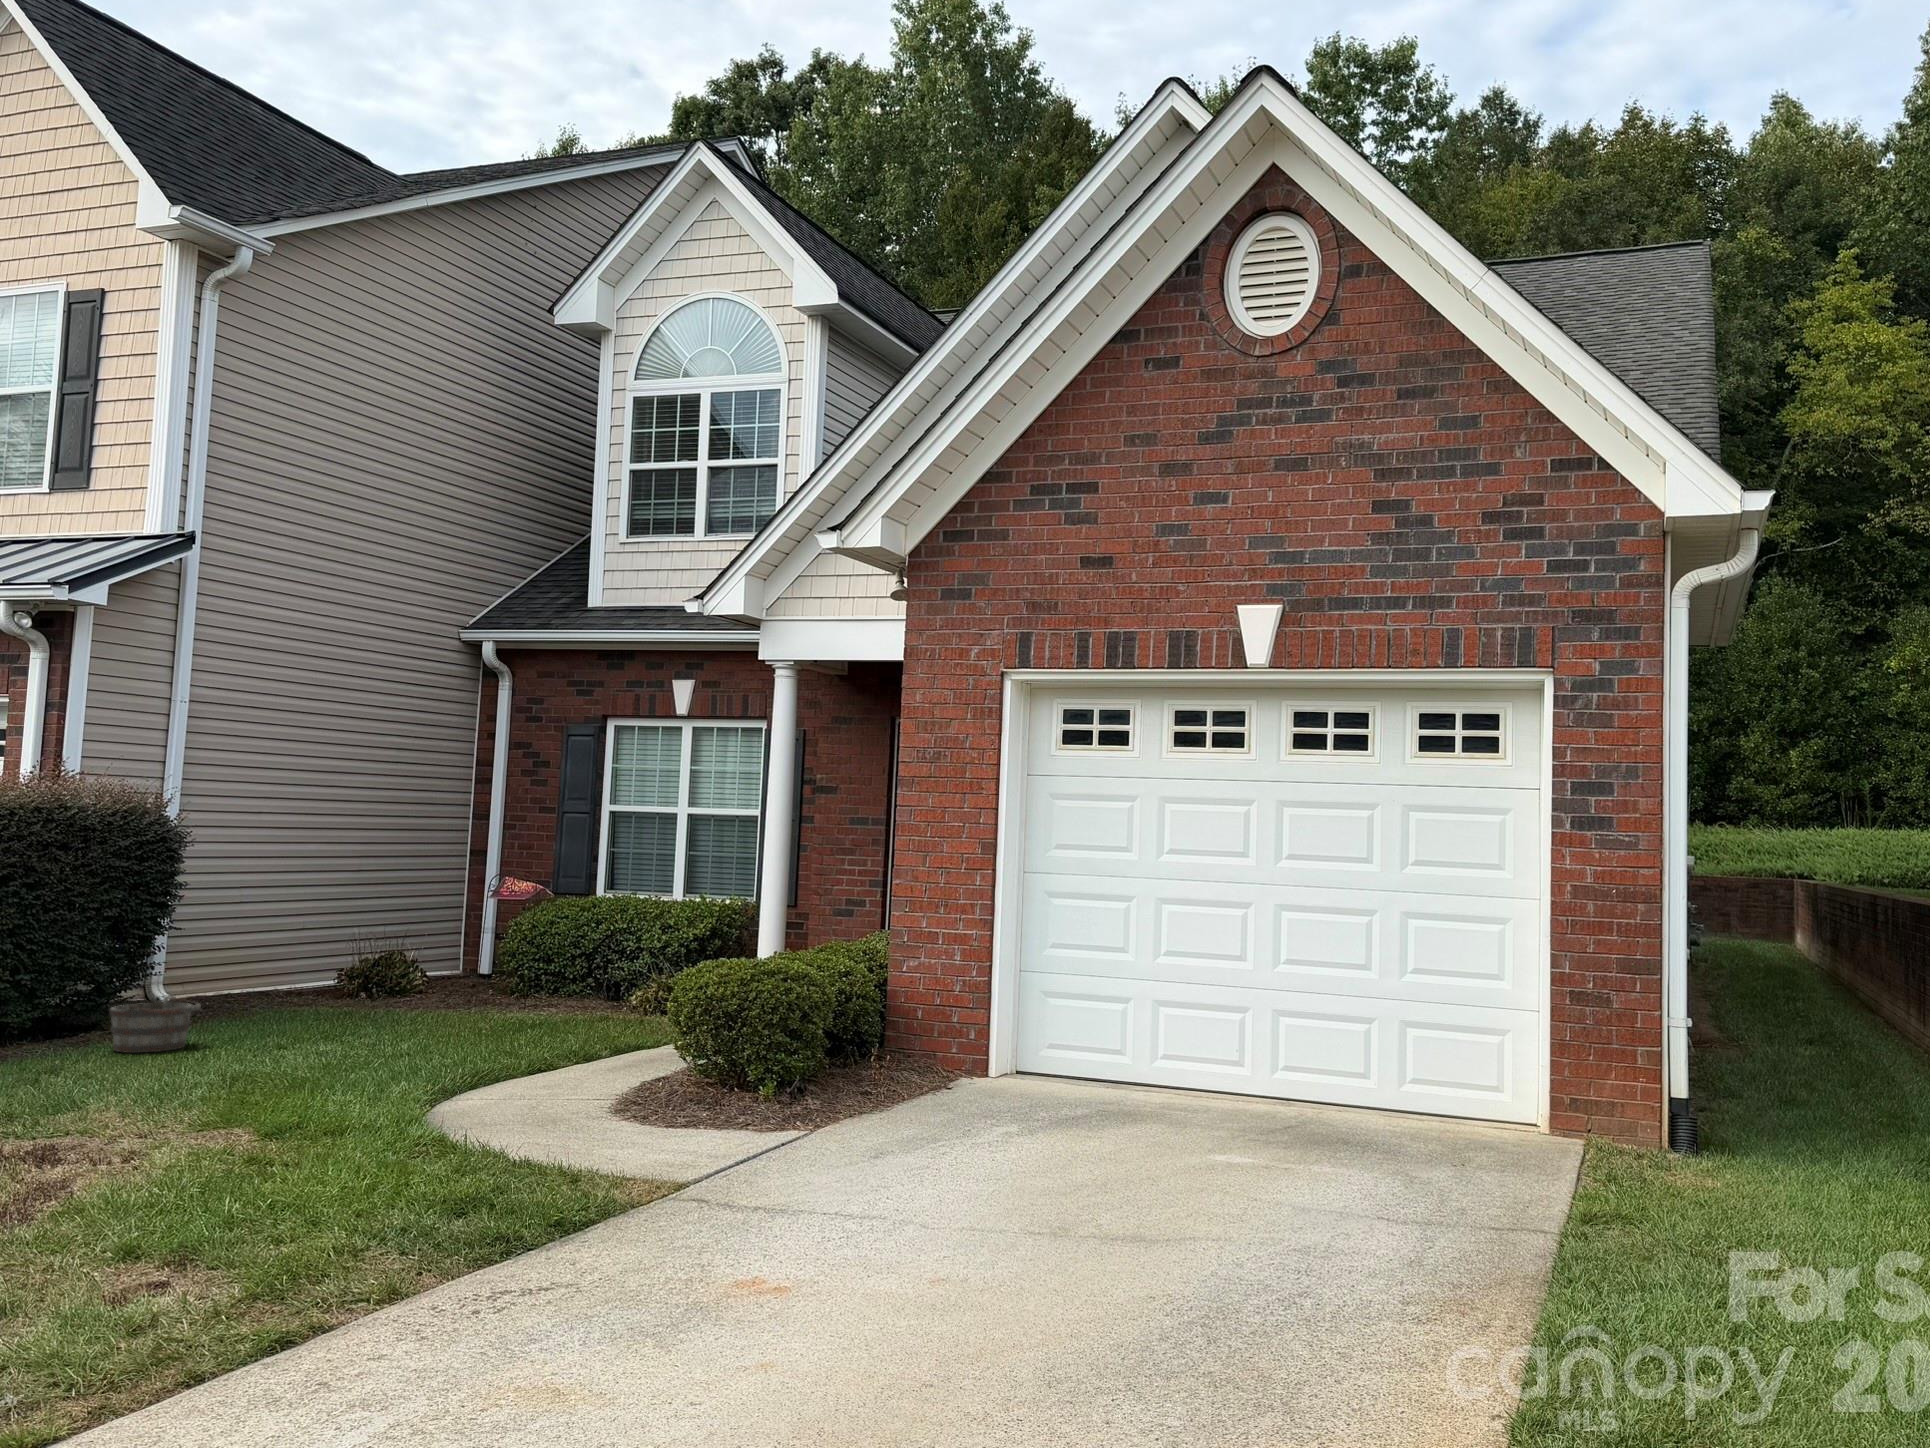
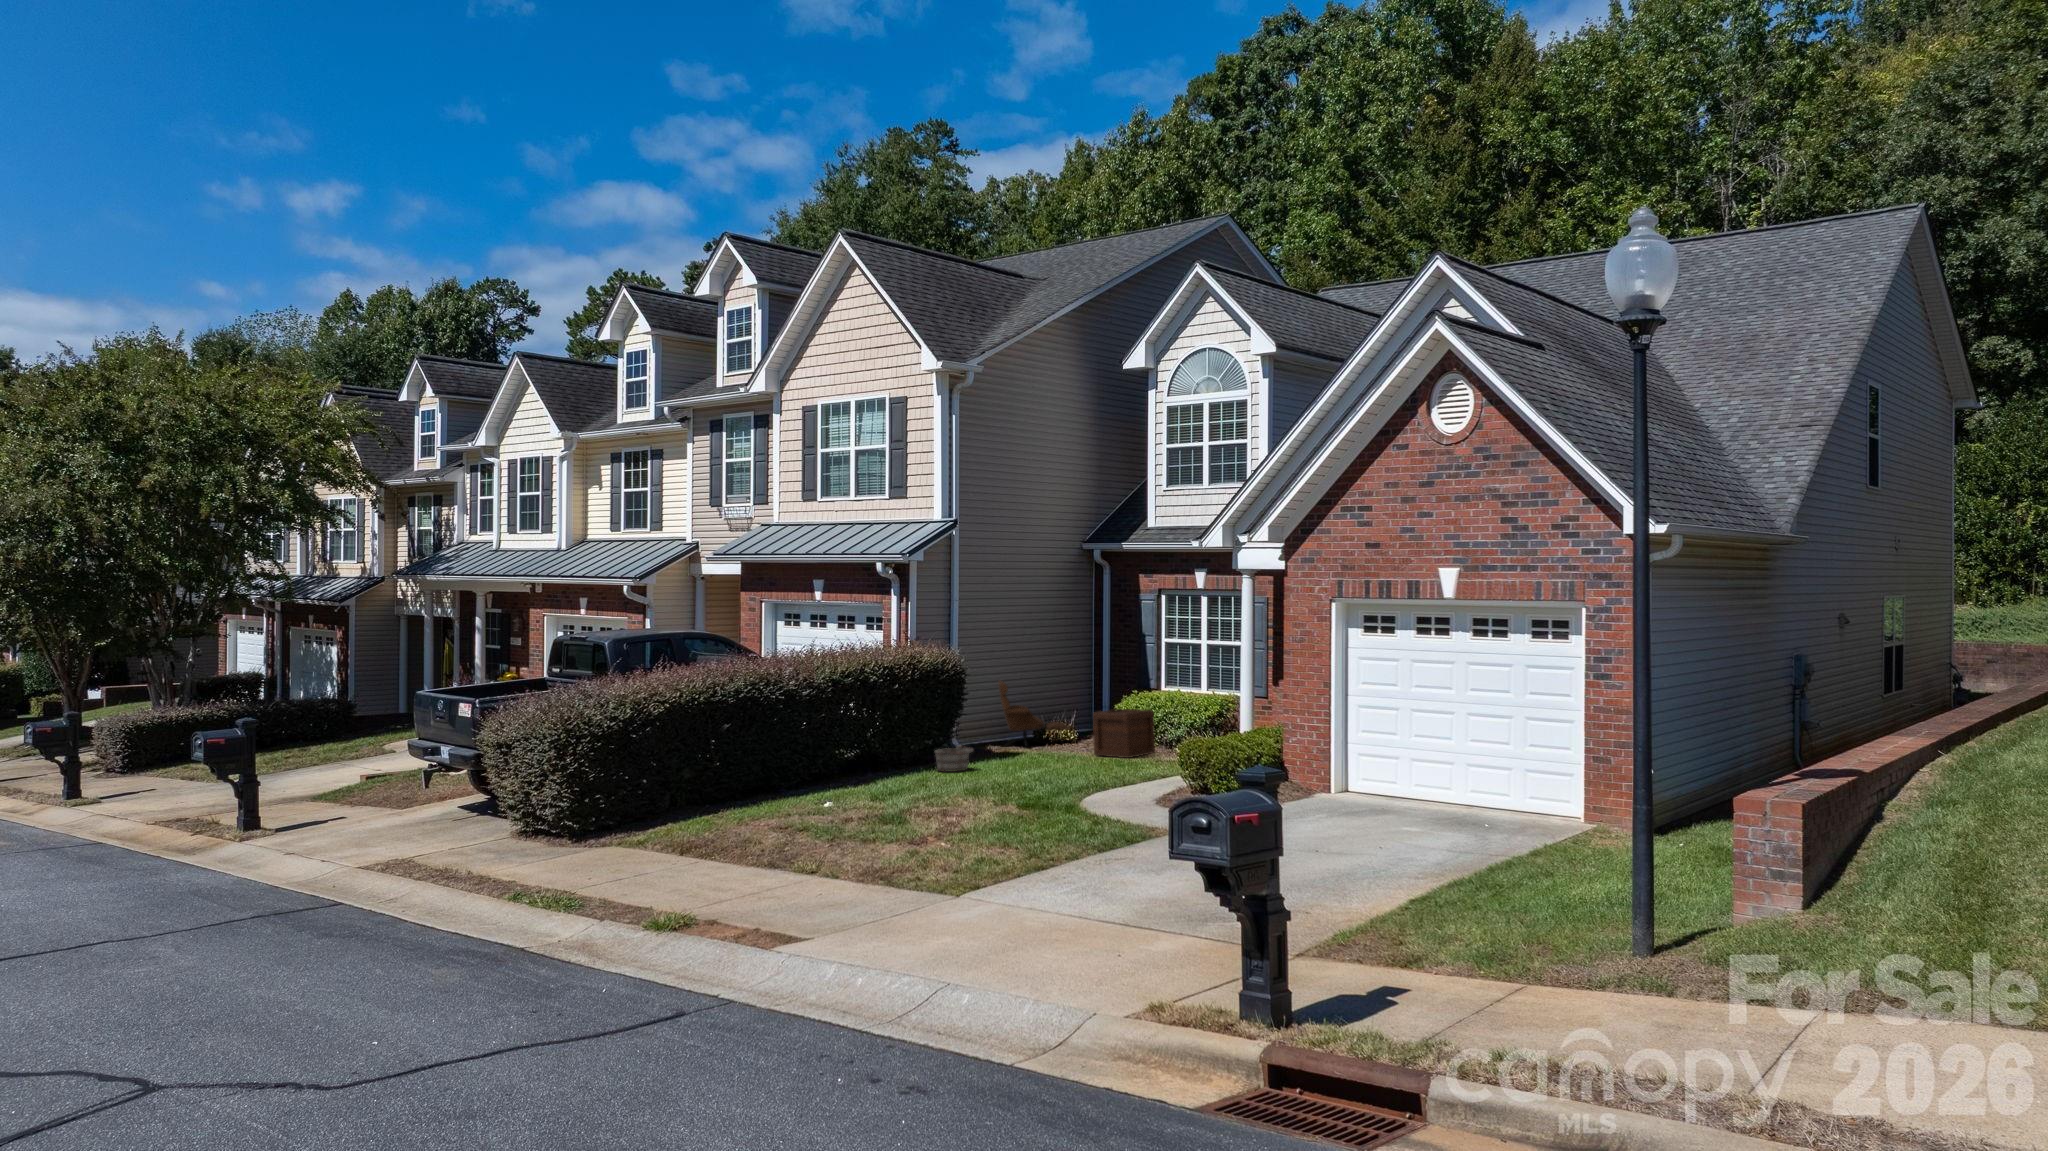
lounge chair: none [278,875,420,1003] -> present [998,680,1071,746]
wooden crate: none [464,927,587,1021] -> present [1093,709,1155,758]

